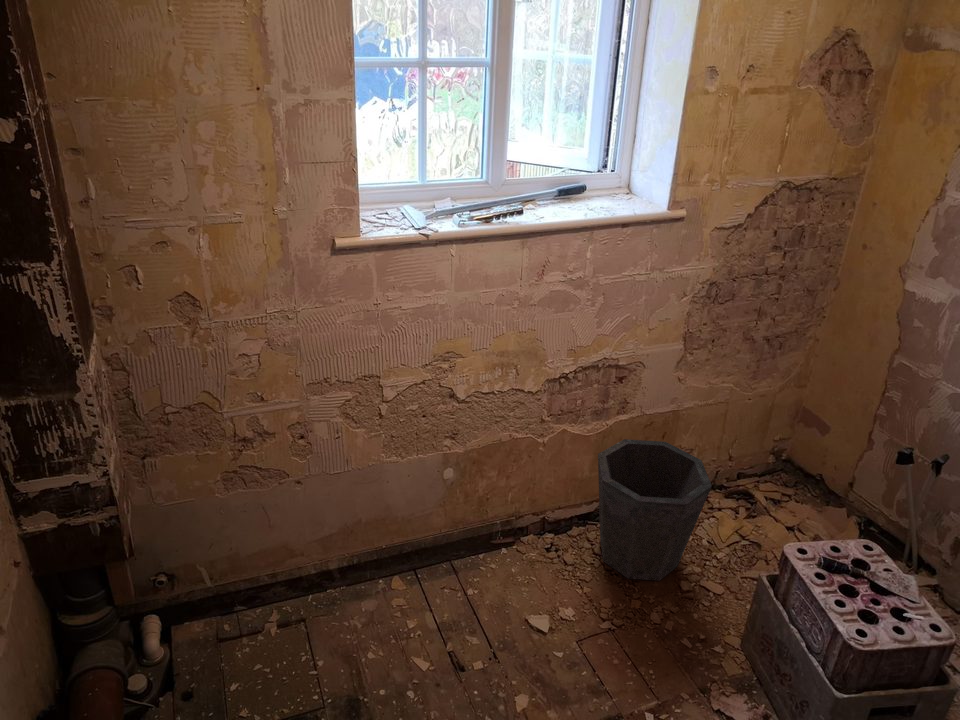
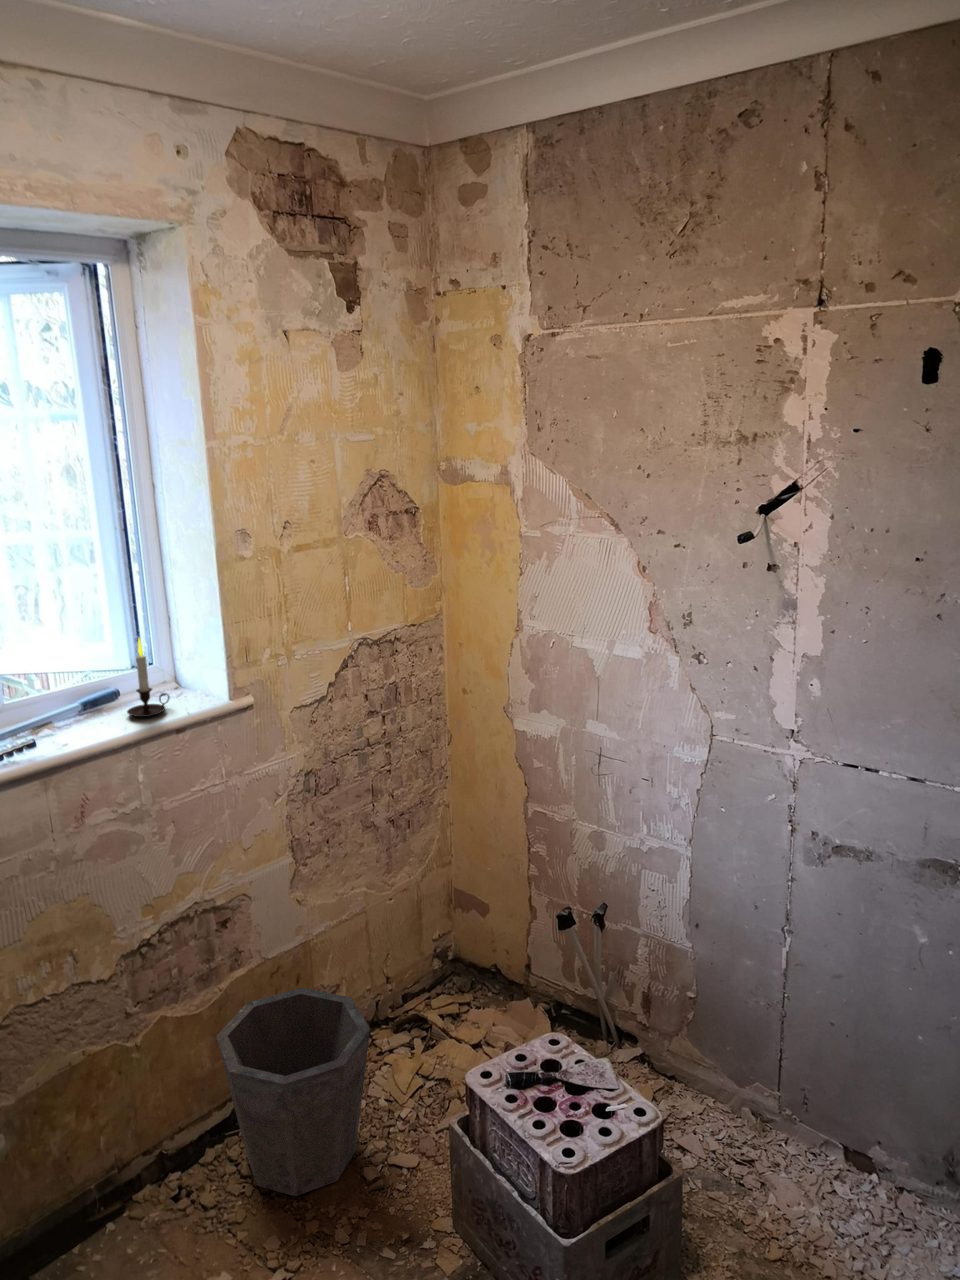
candle: none [586,146,619,210] -> present [127,638,169,717]

